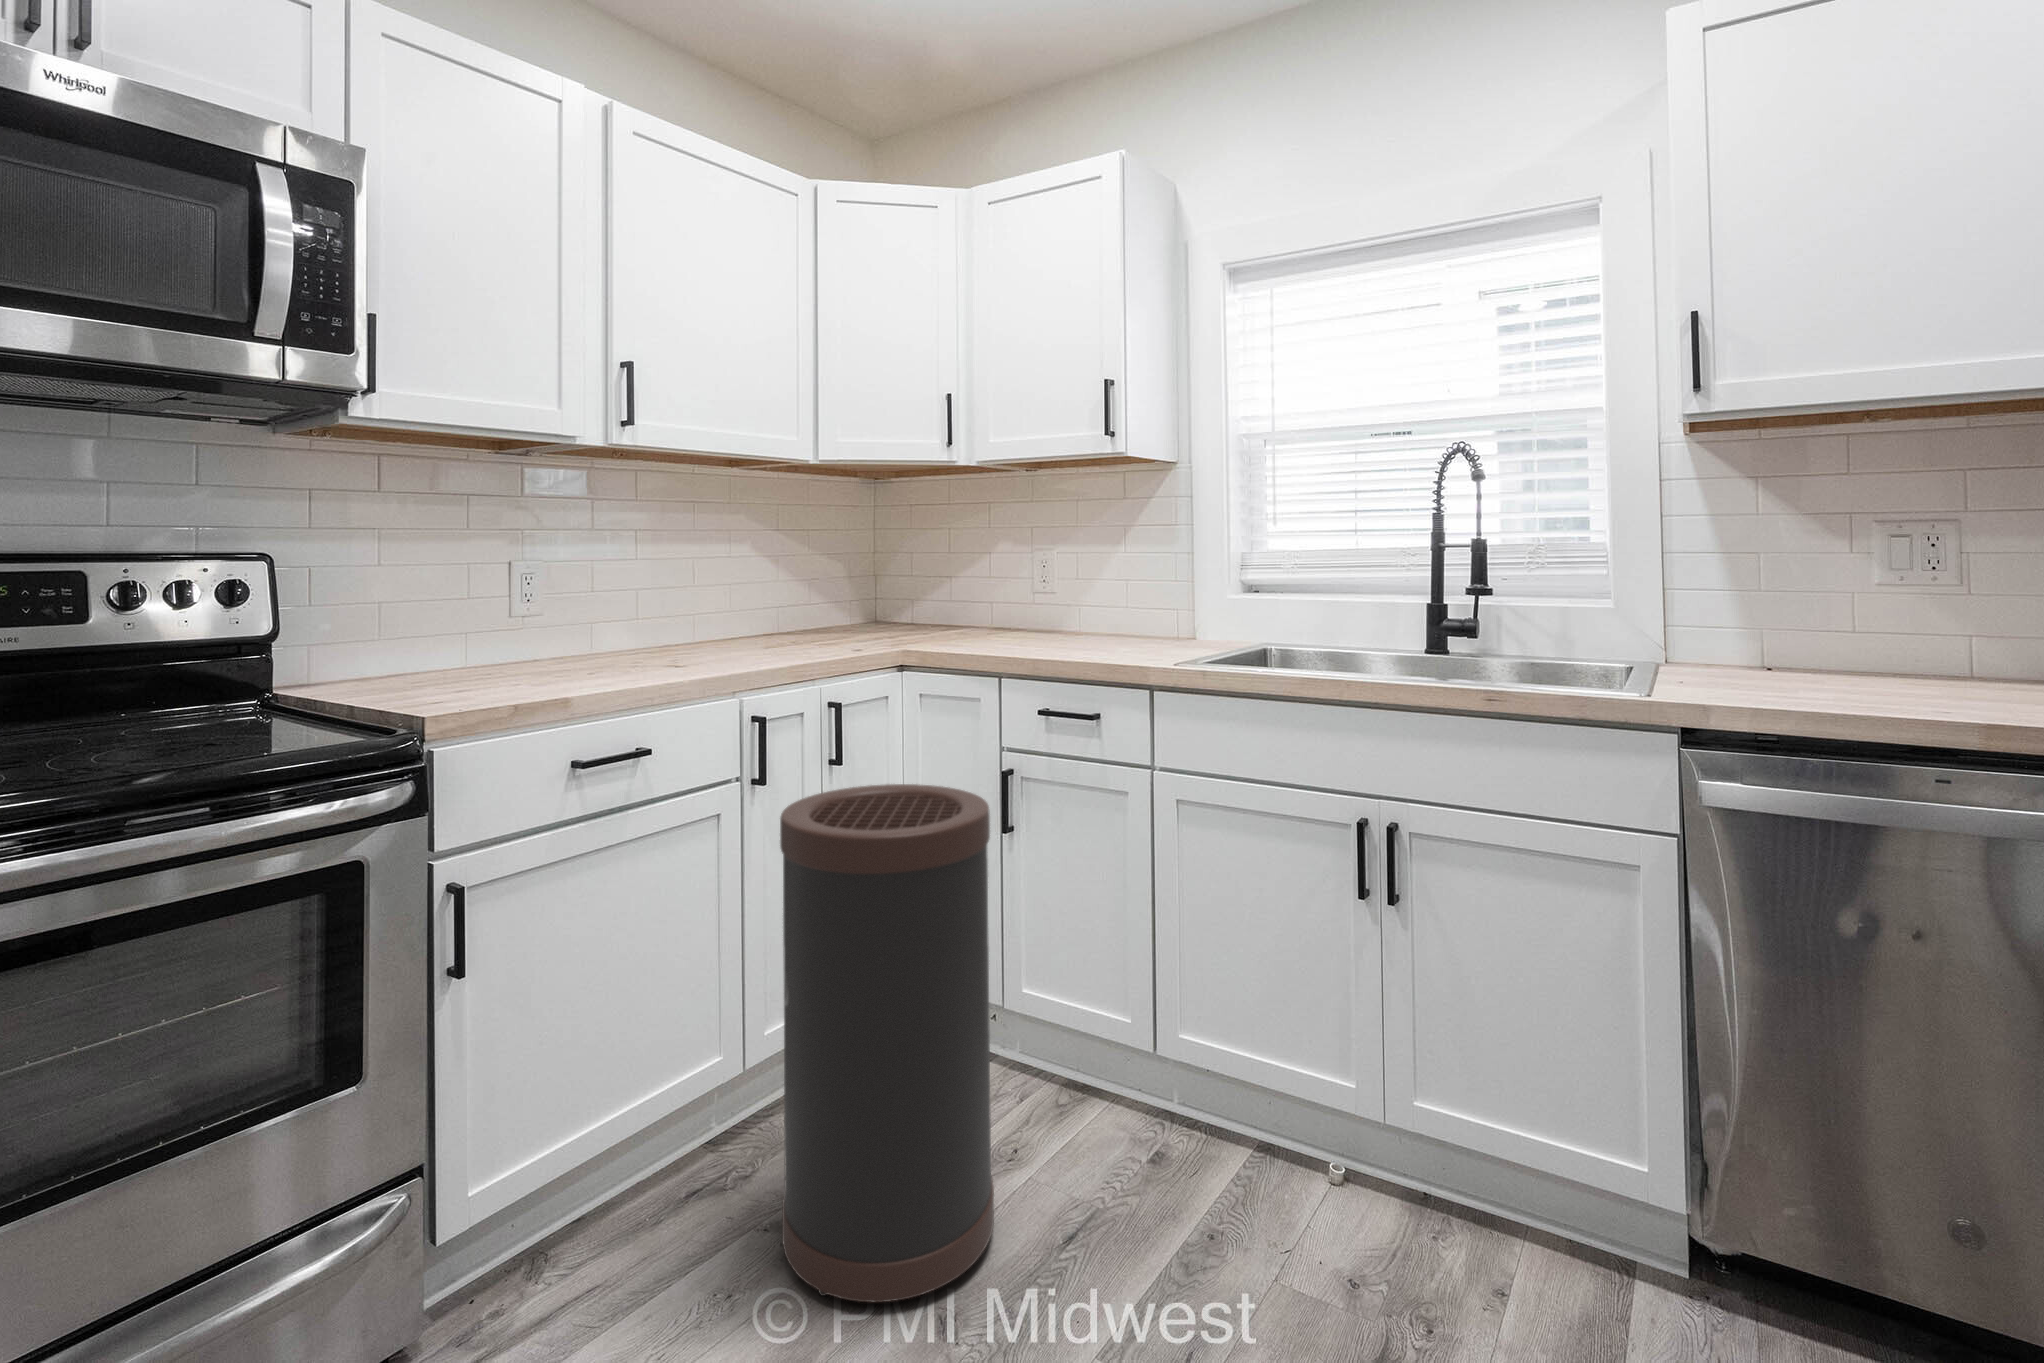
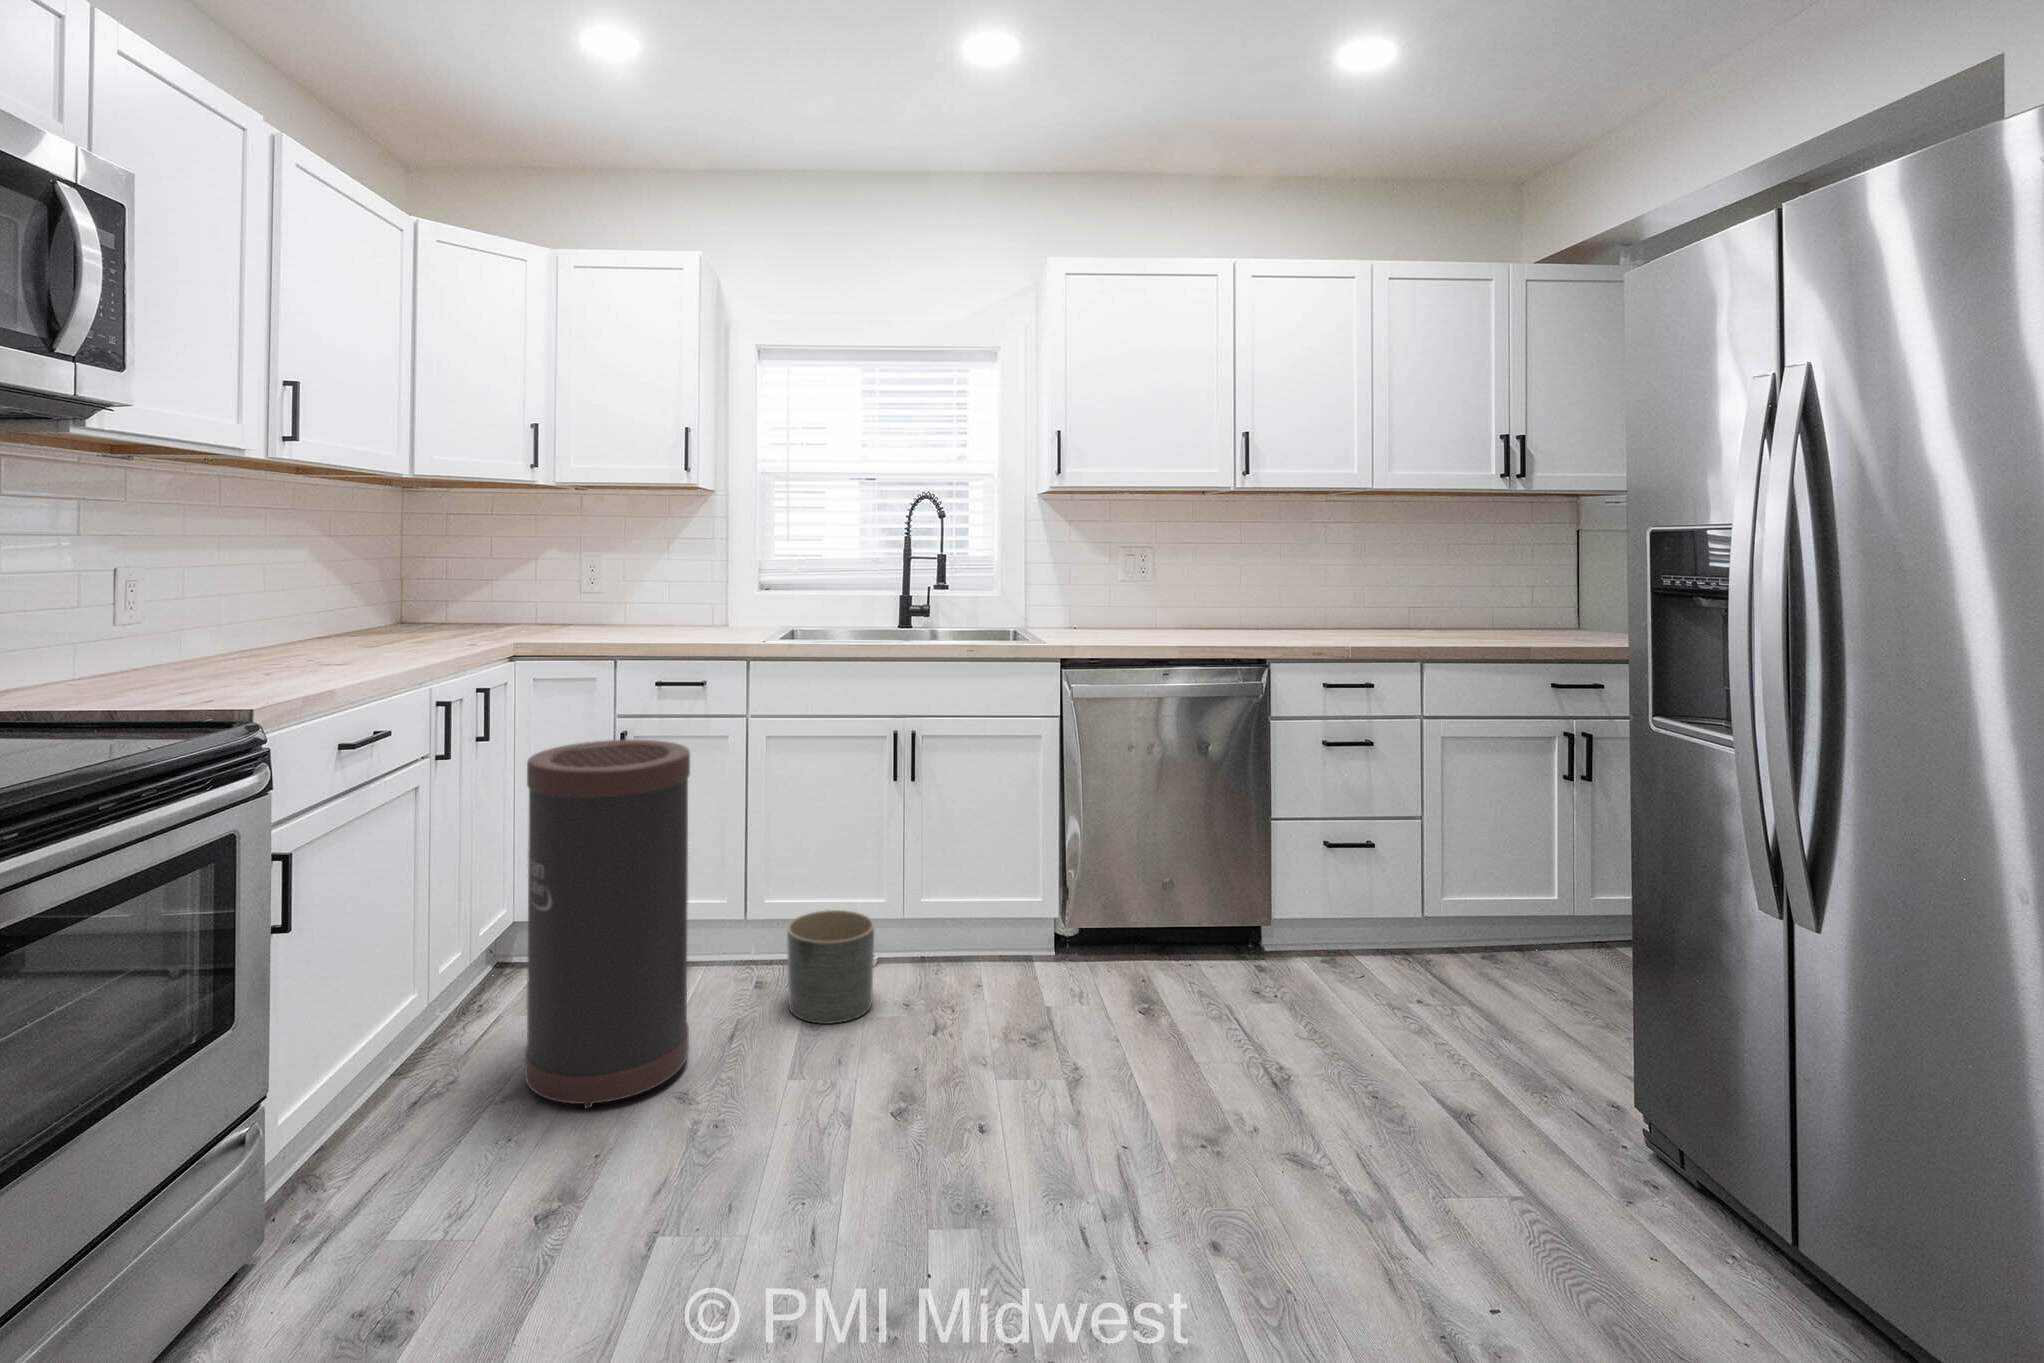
planter: none [1163,1076,1300,1281] -> present [787,910,874,1024]

